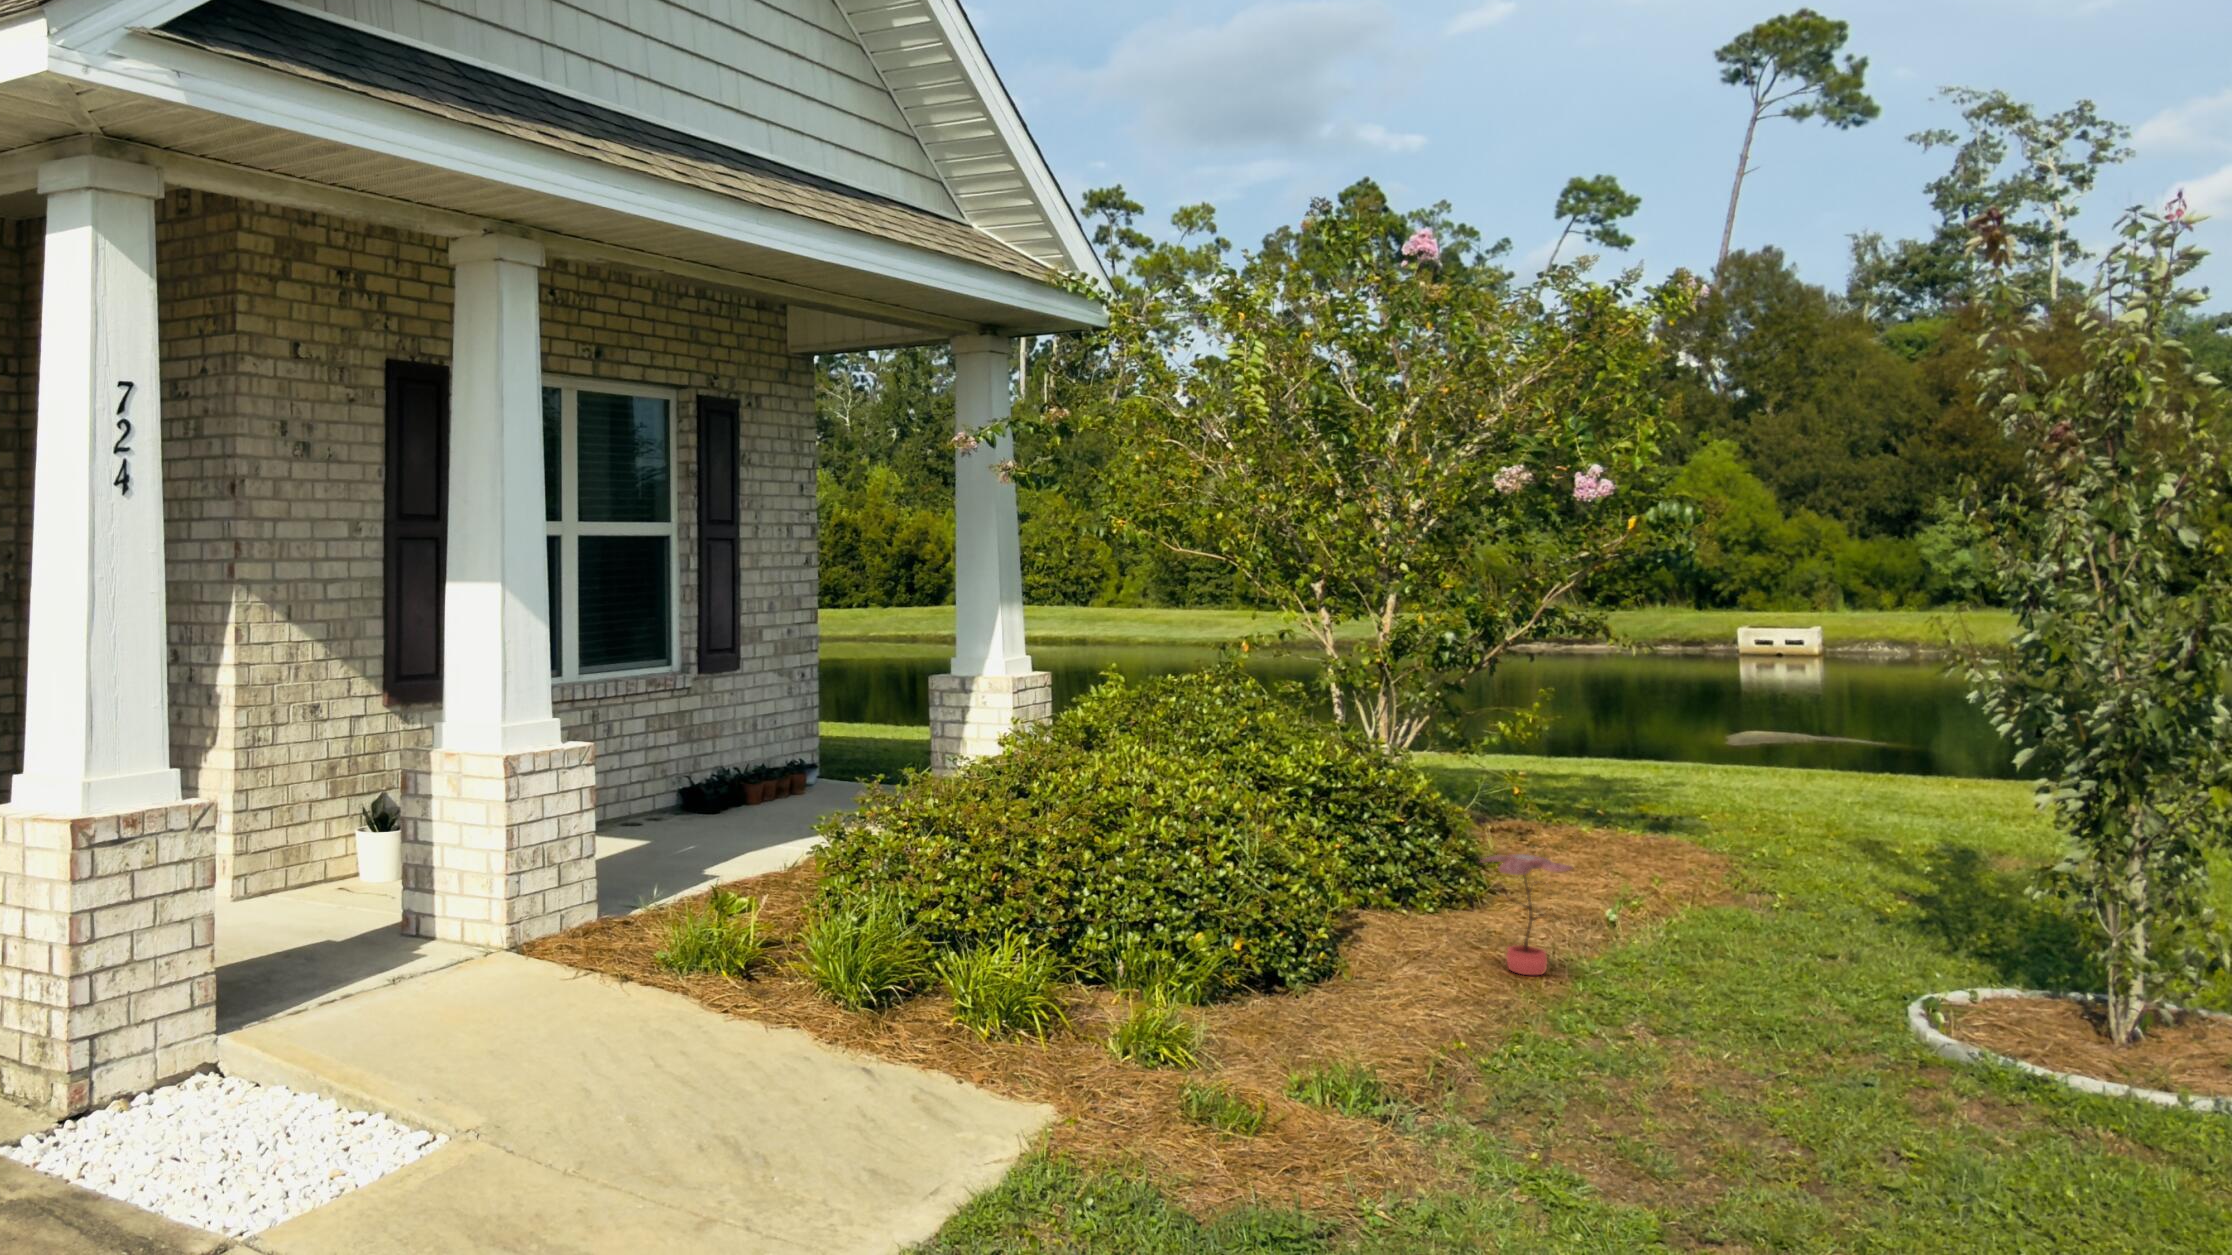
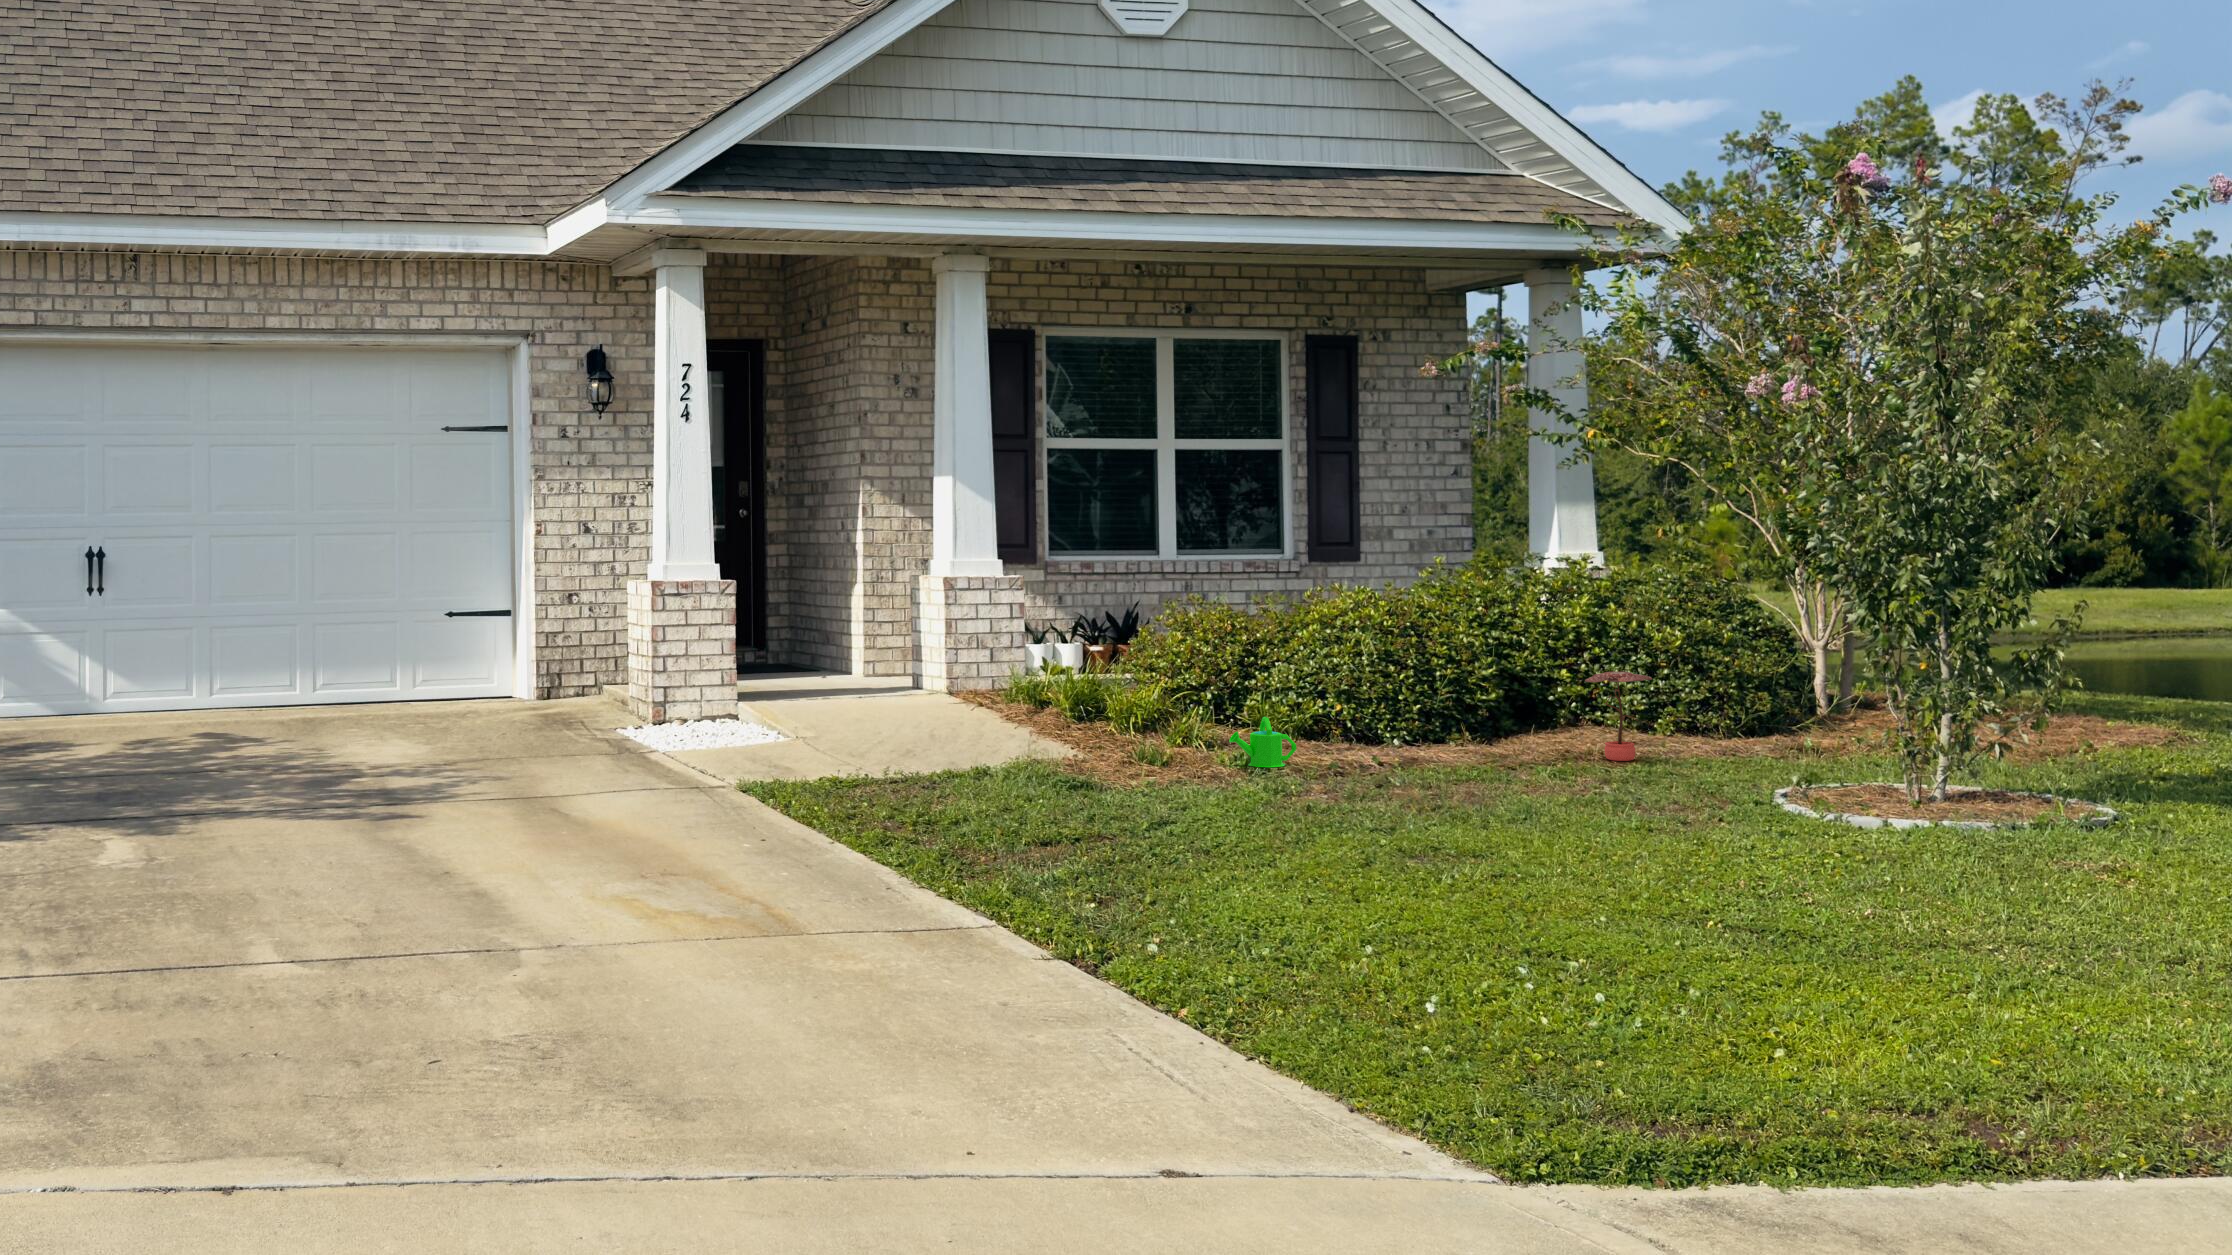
watering can: none [1231,990,1300,1078] -> present [1229,717,1296,767]

